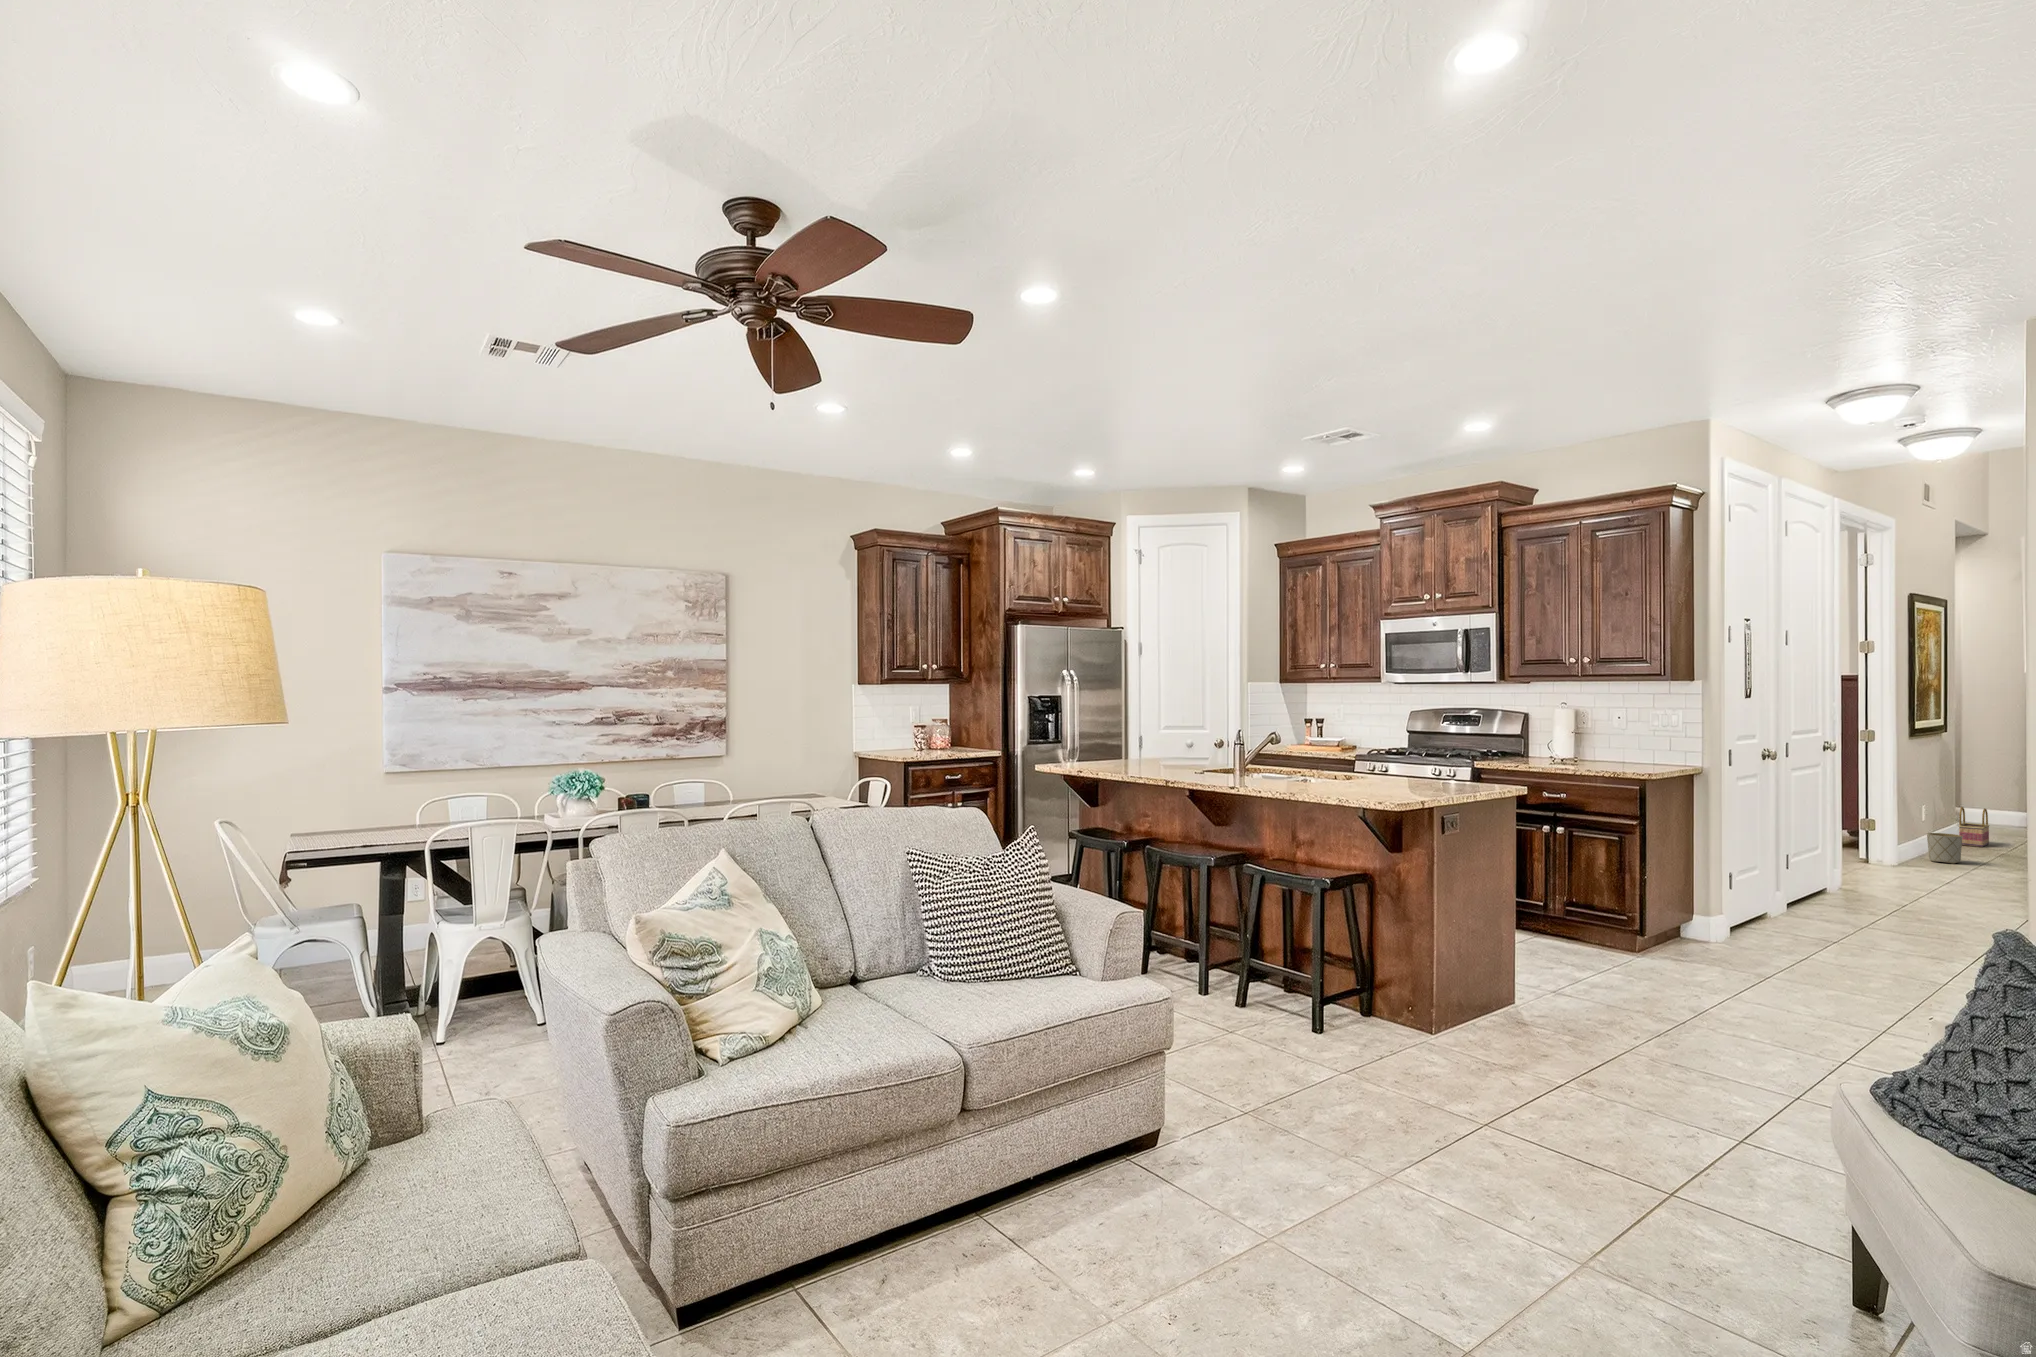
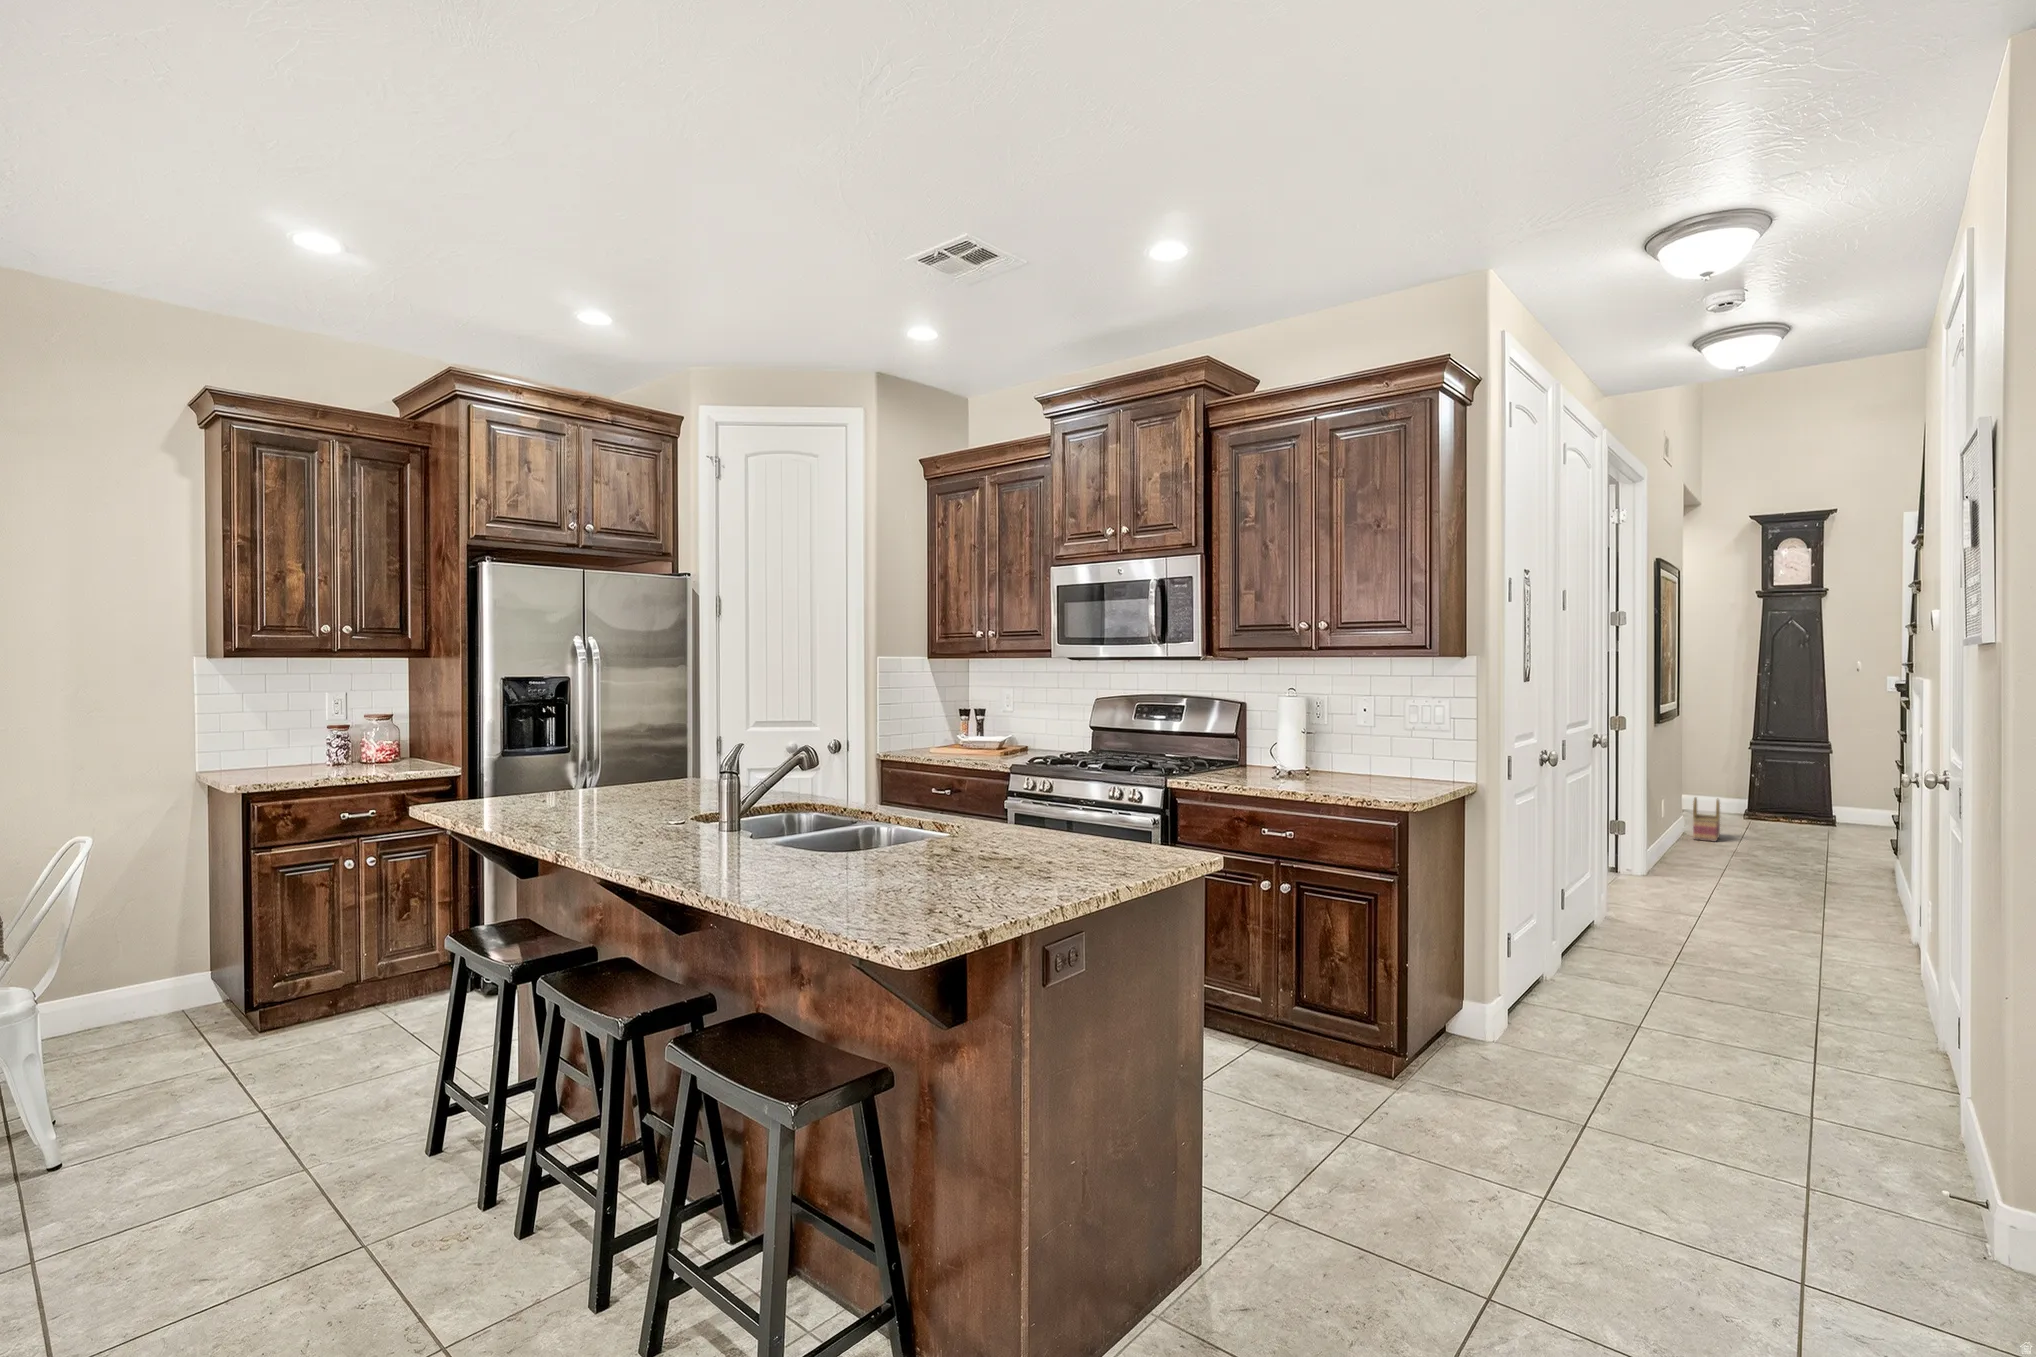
planter: present [1927,833,1962,864] -> none [1674,832,1711,869]

